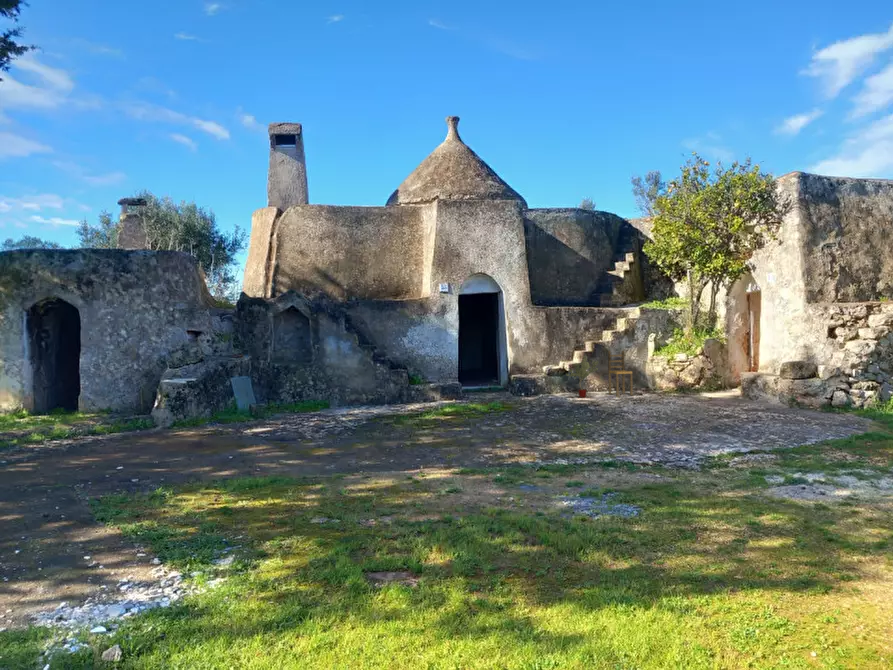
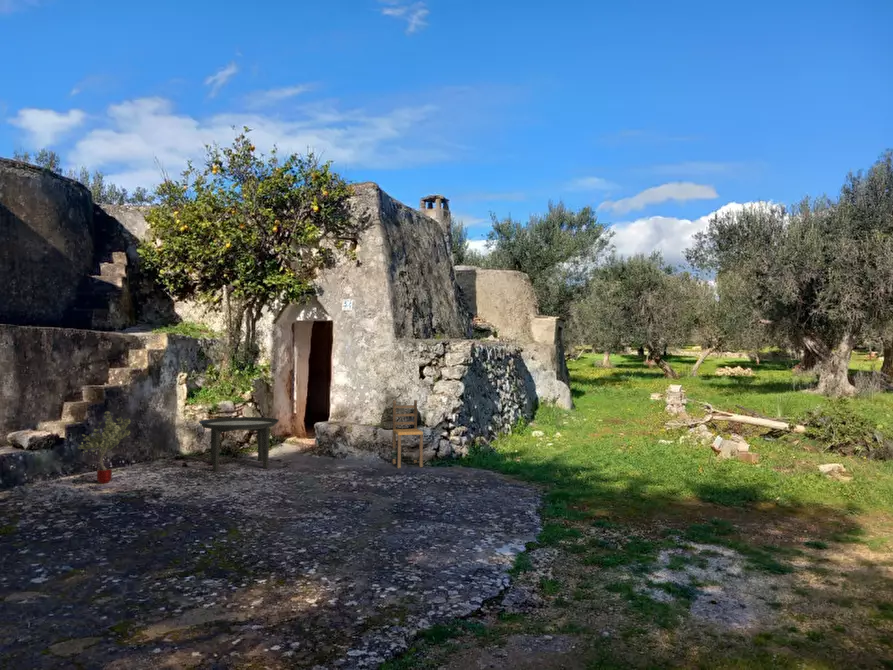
chair: present [608,351,633,396] -> present [392,400,423,468]
round table: none [644,365,701,401] -> present [199,417,279,471]

